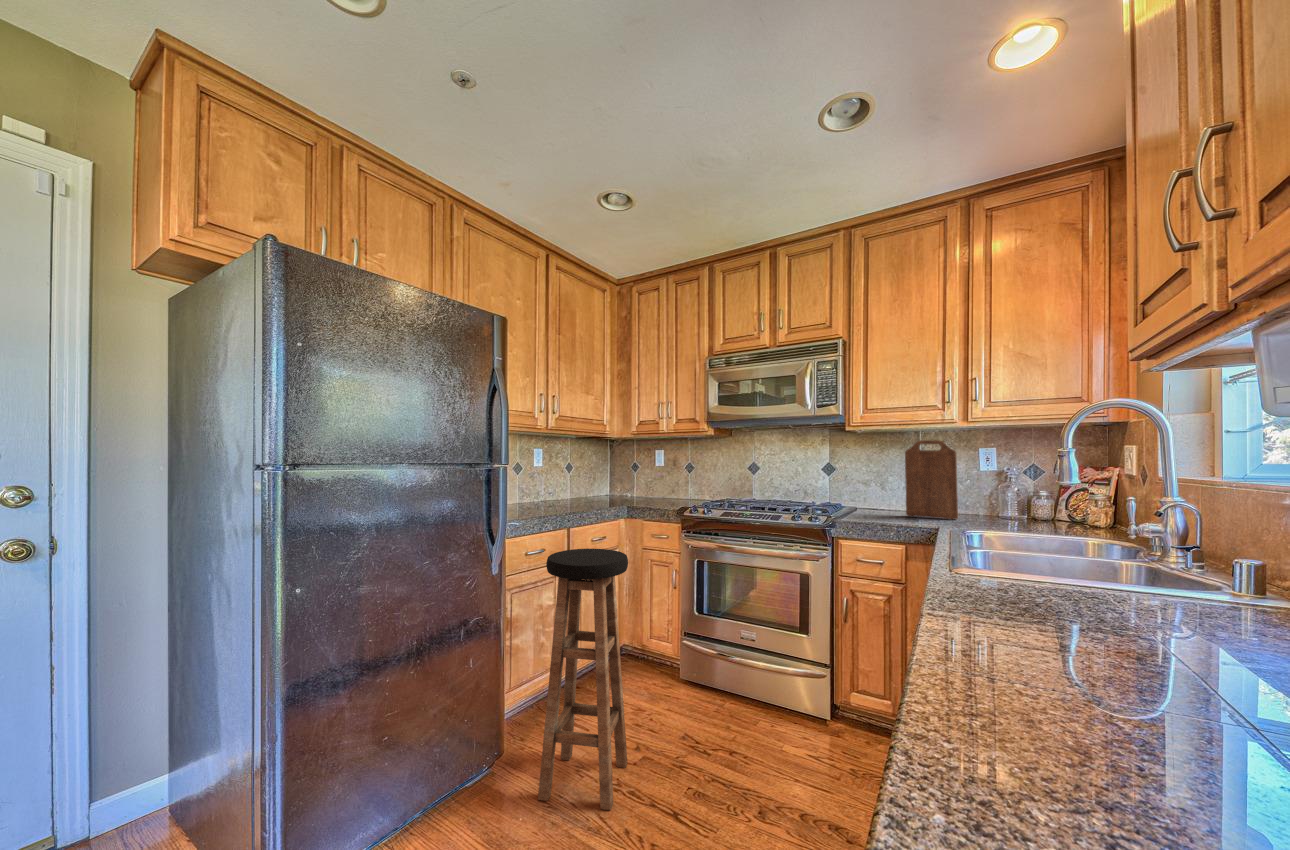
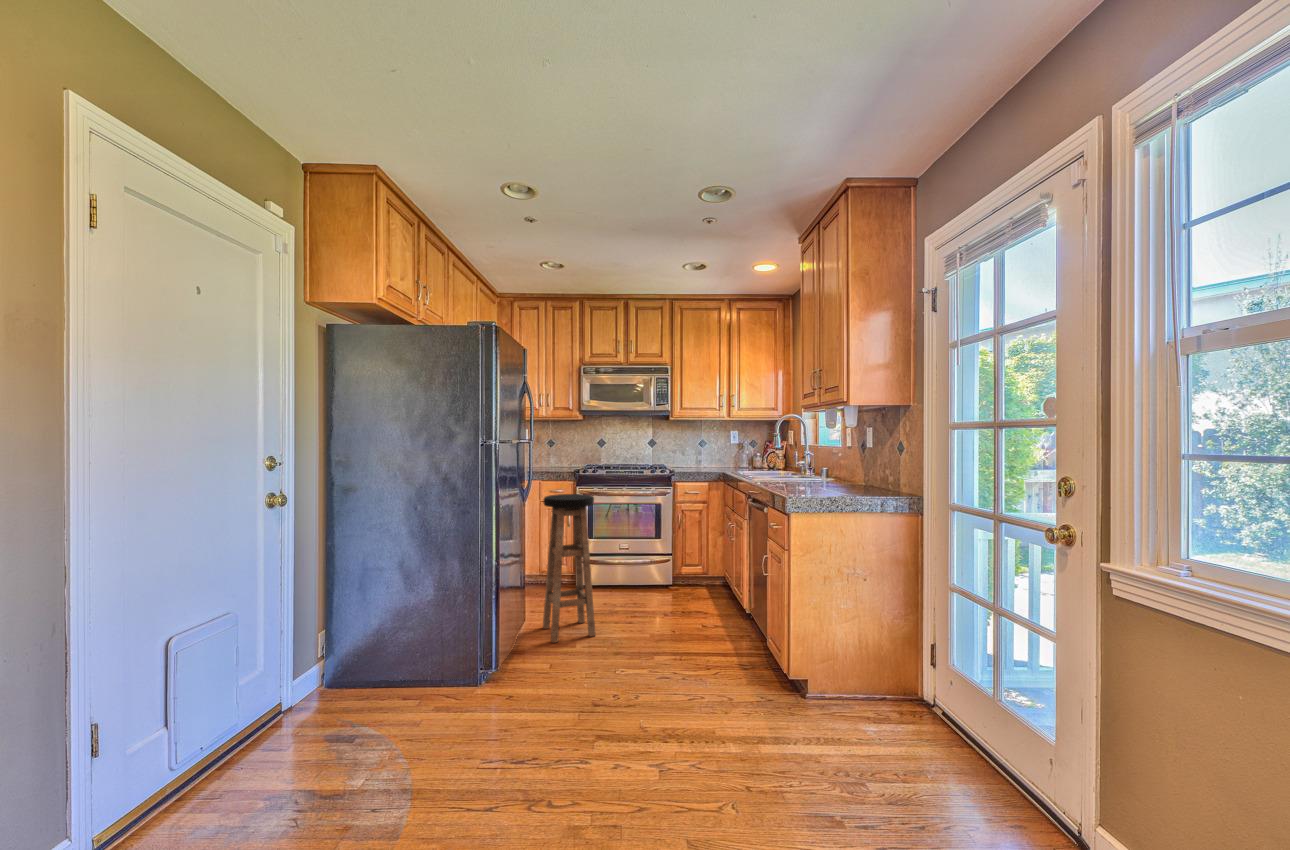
cutting board: present [905,440,958,519] -> none [701,426,725,468]

